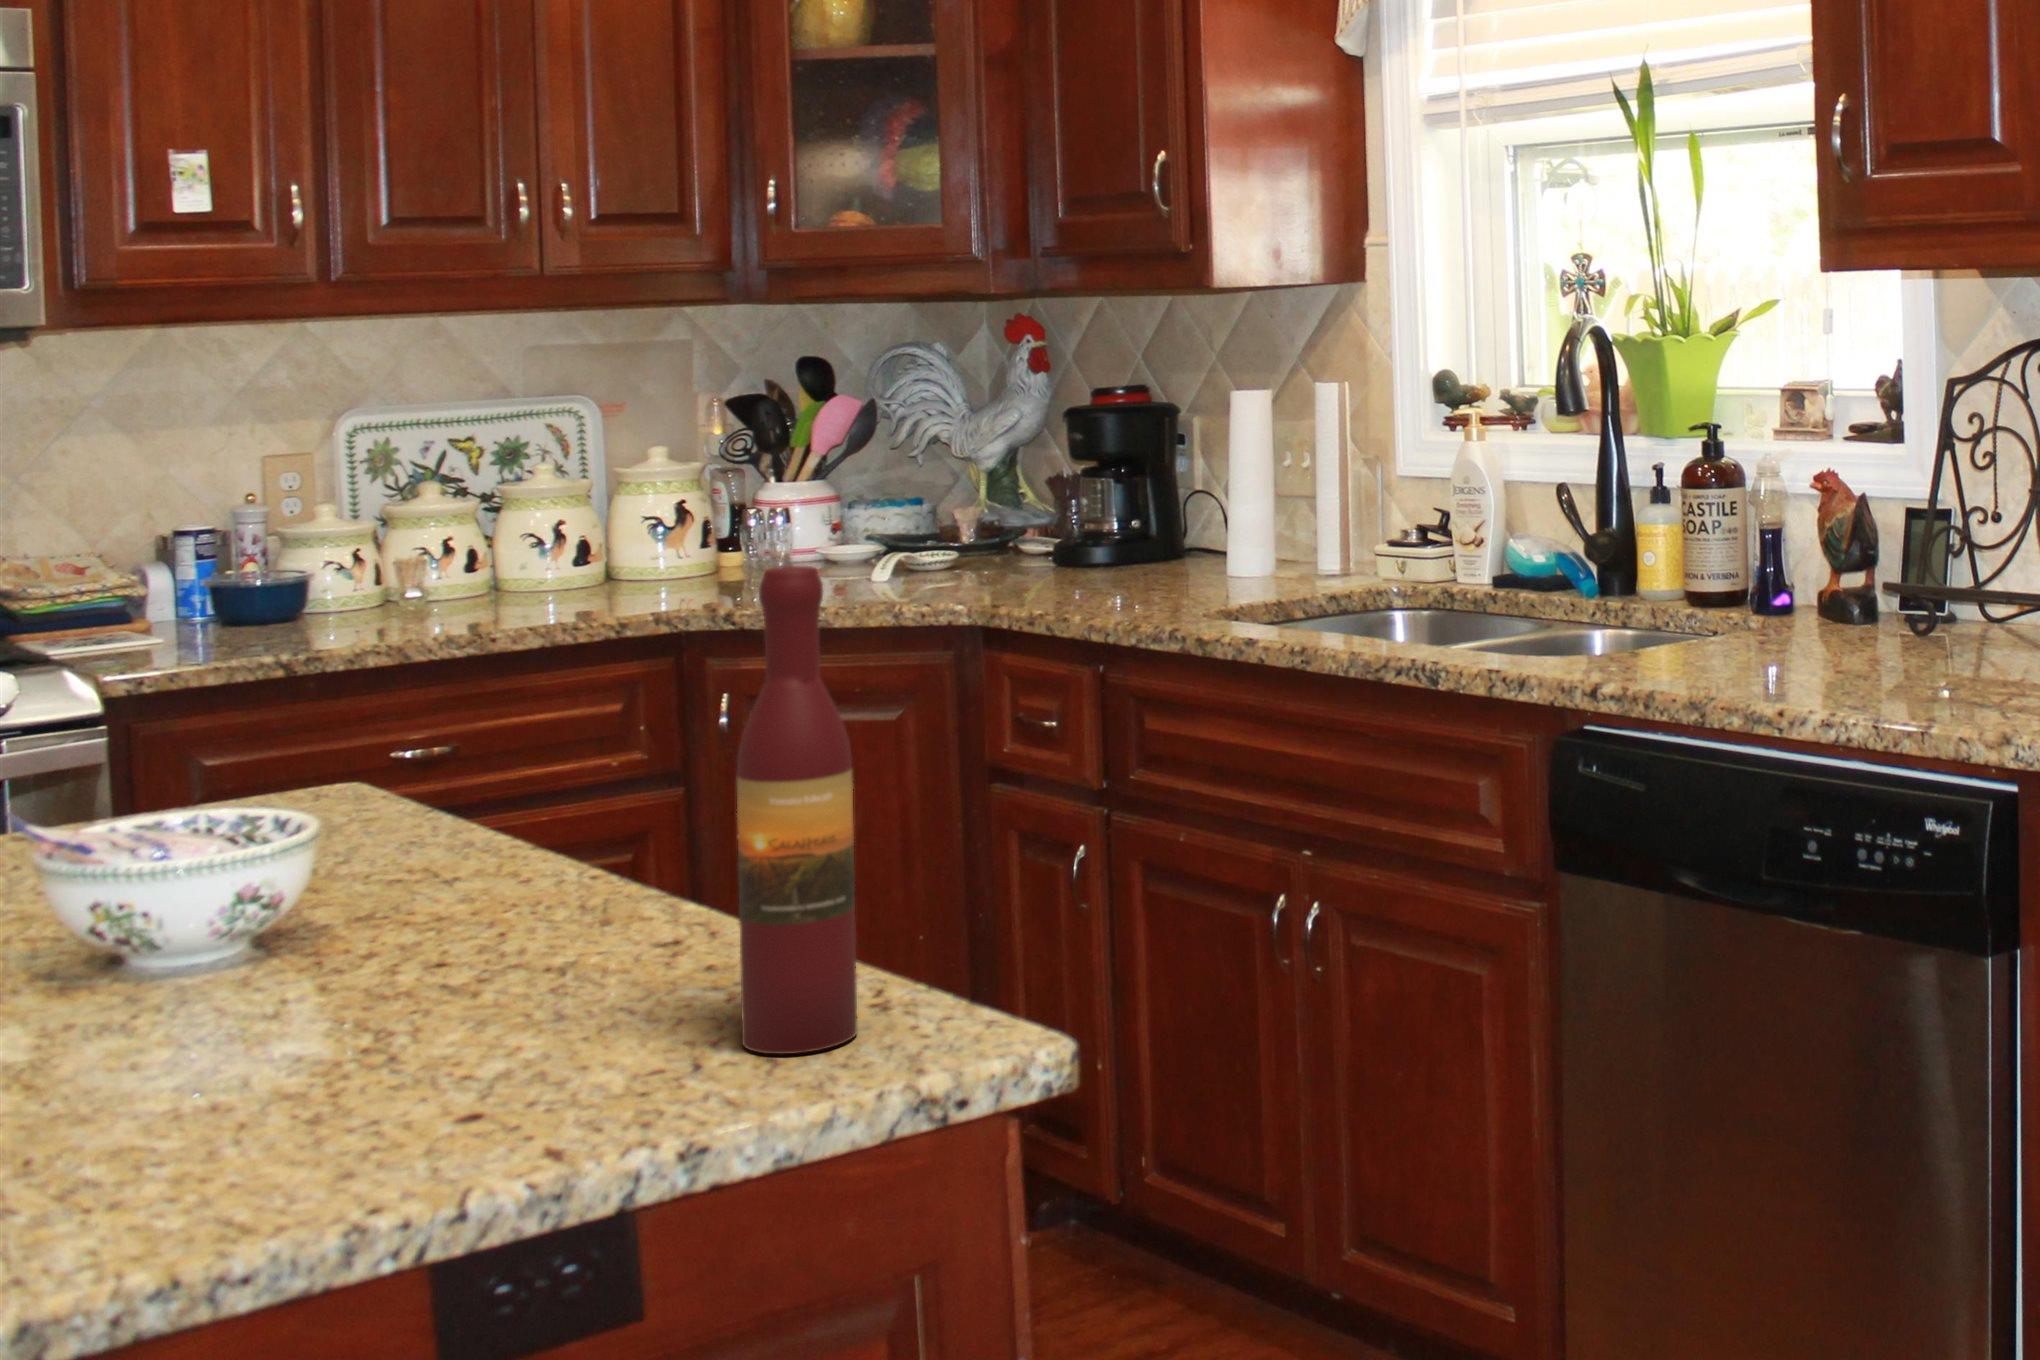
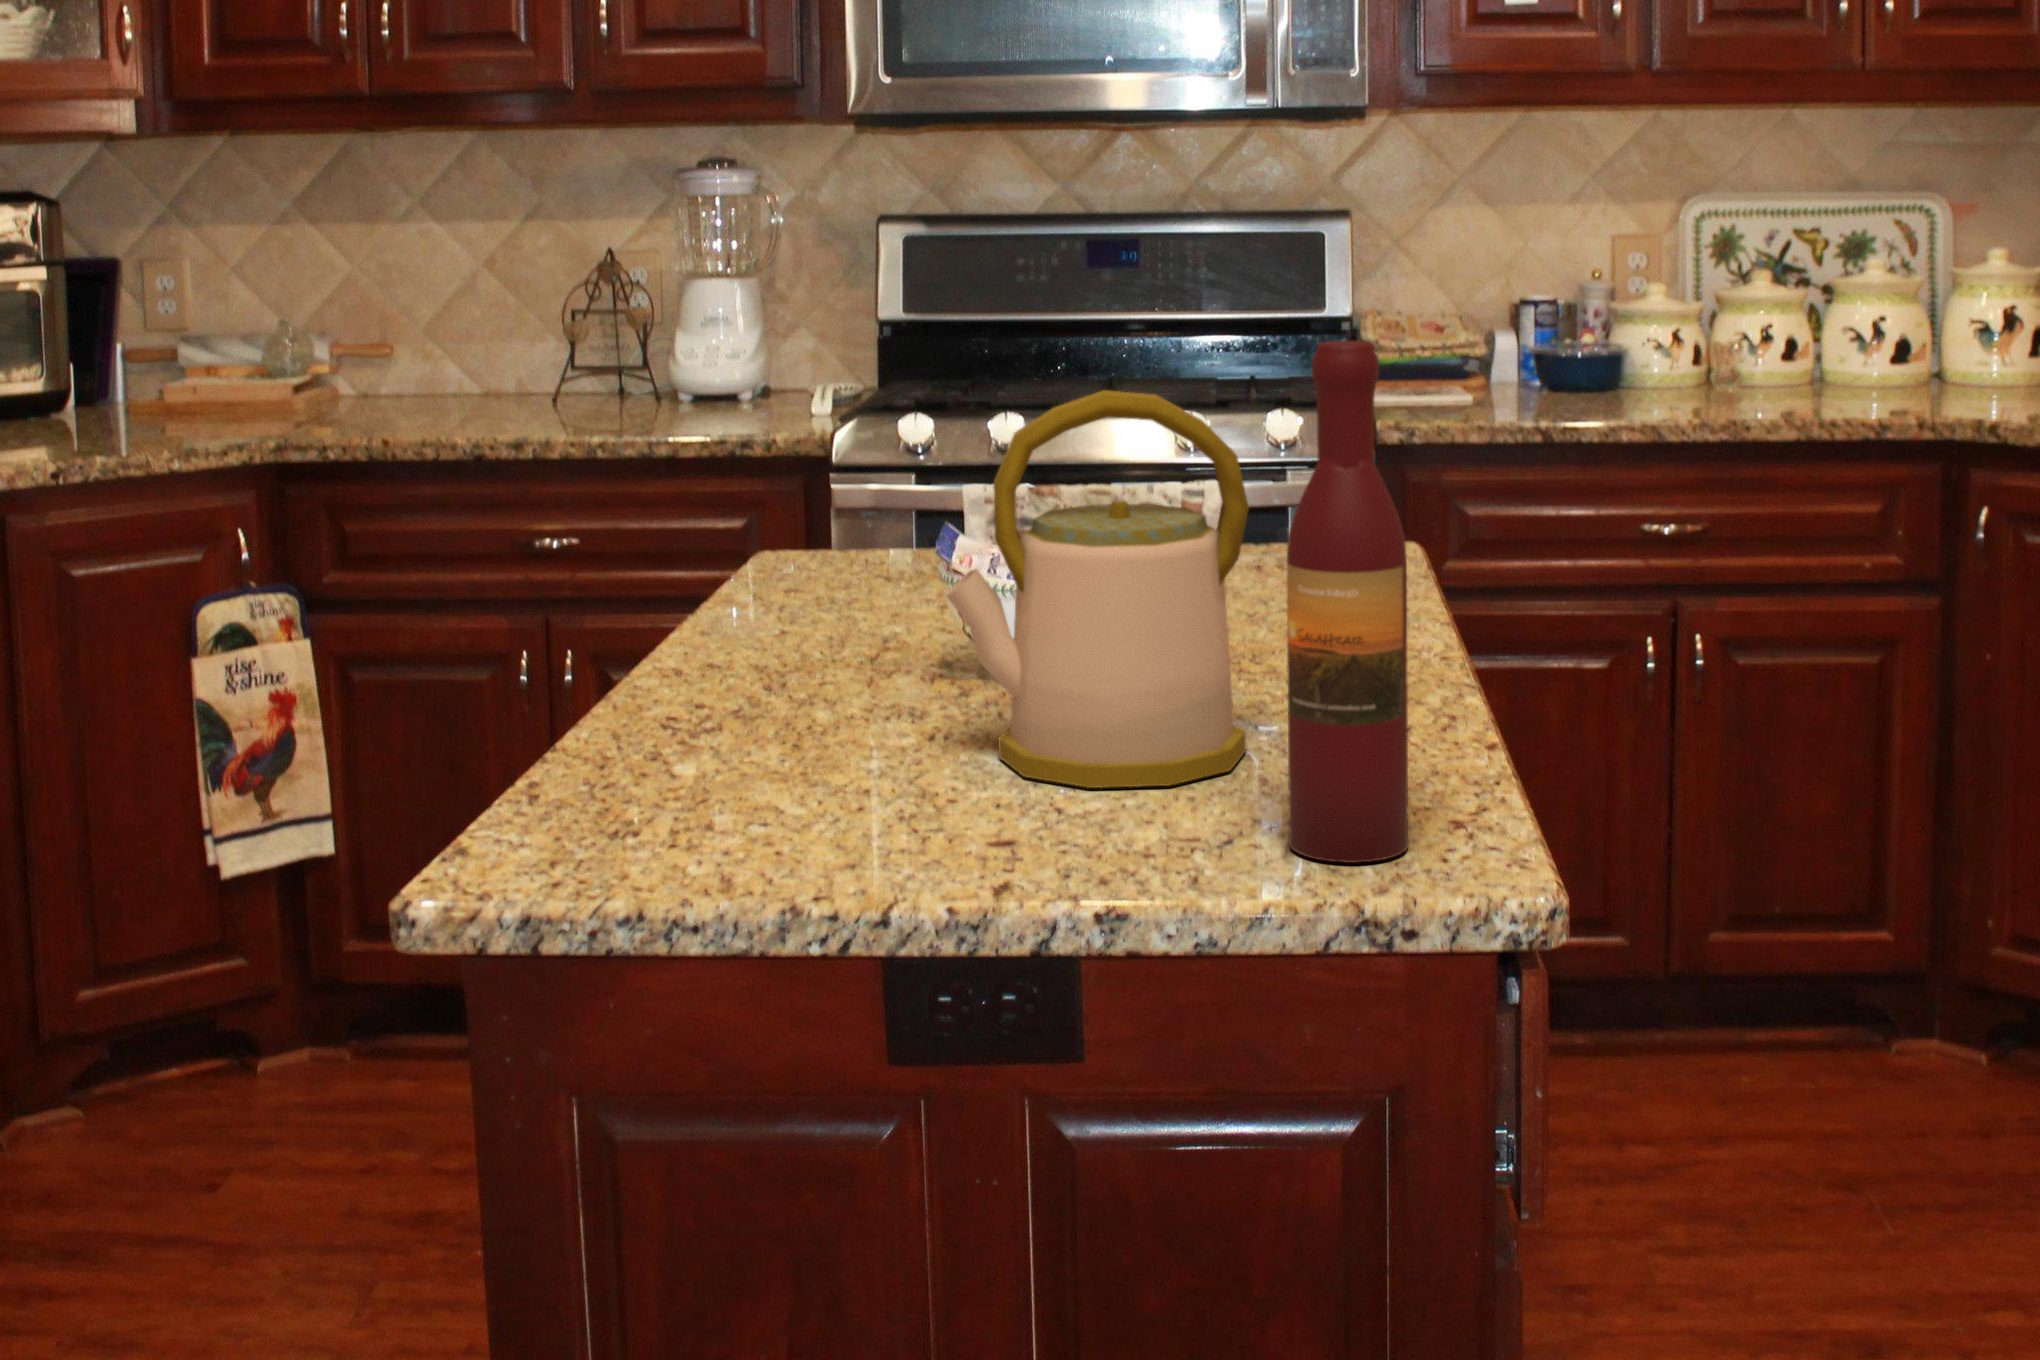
kettle: none [242,644,577,1070] -> present [946,390,1249,788]

